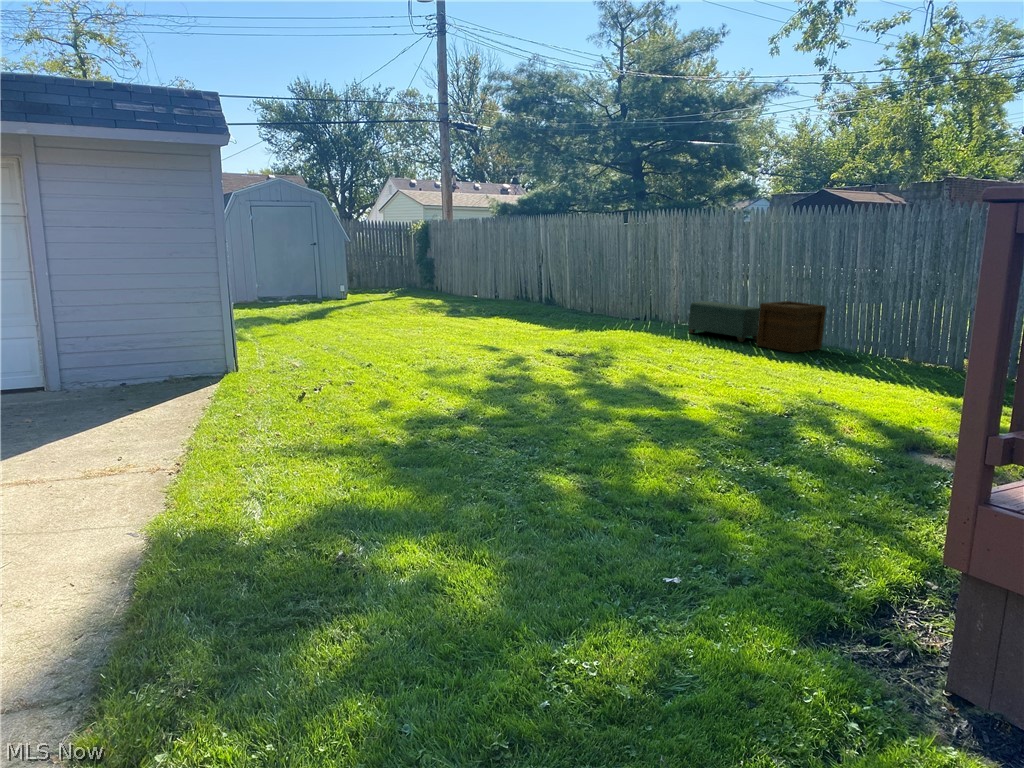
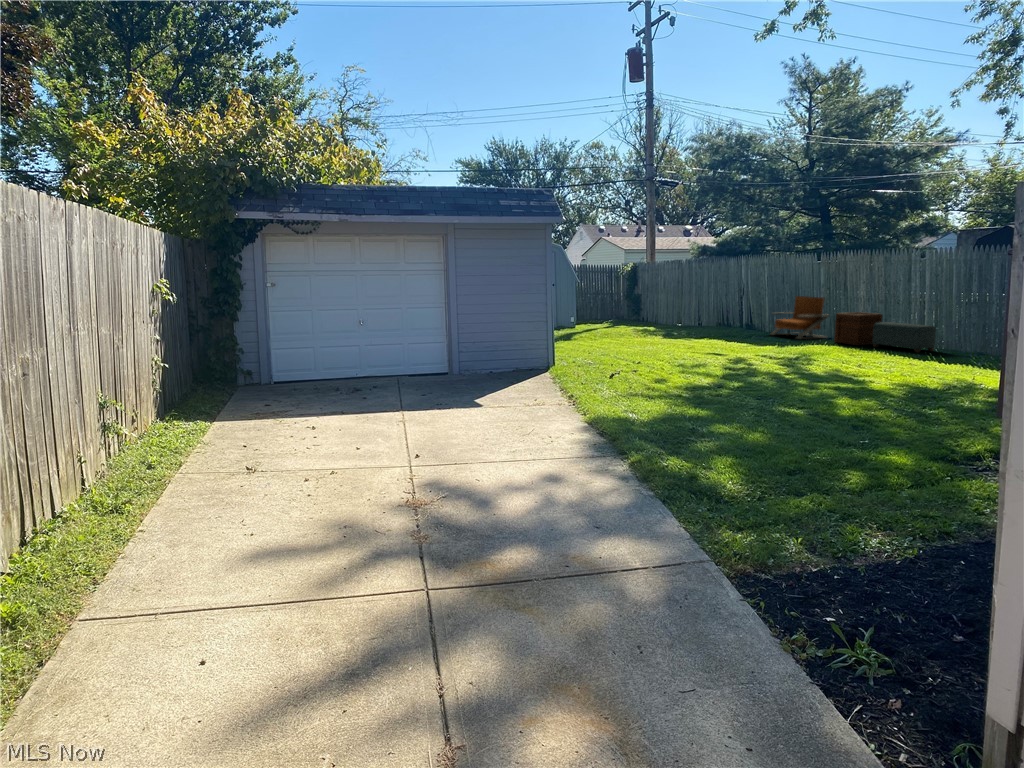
lounge chair: none [569,265,639,320] -> present [771,296,829,339]
wooden crate: present [756,301,826,353] -> present [834,312,883,345]

